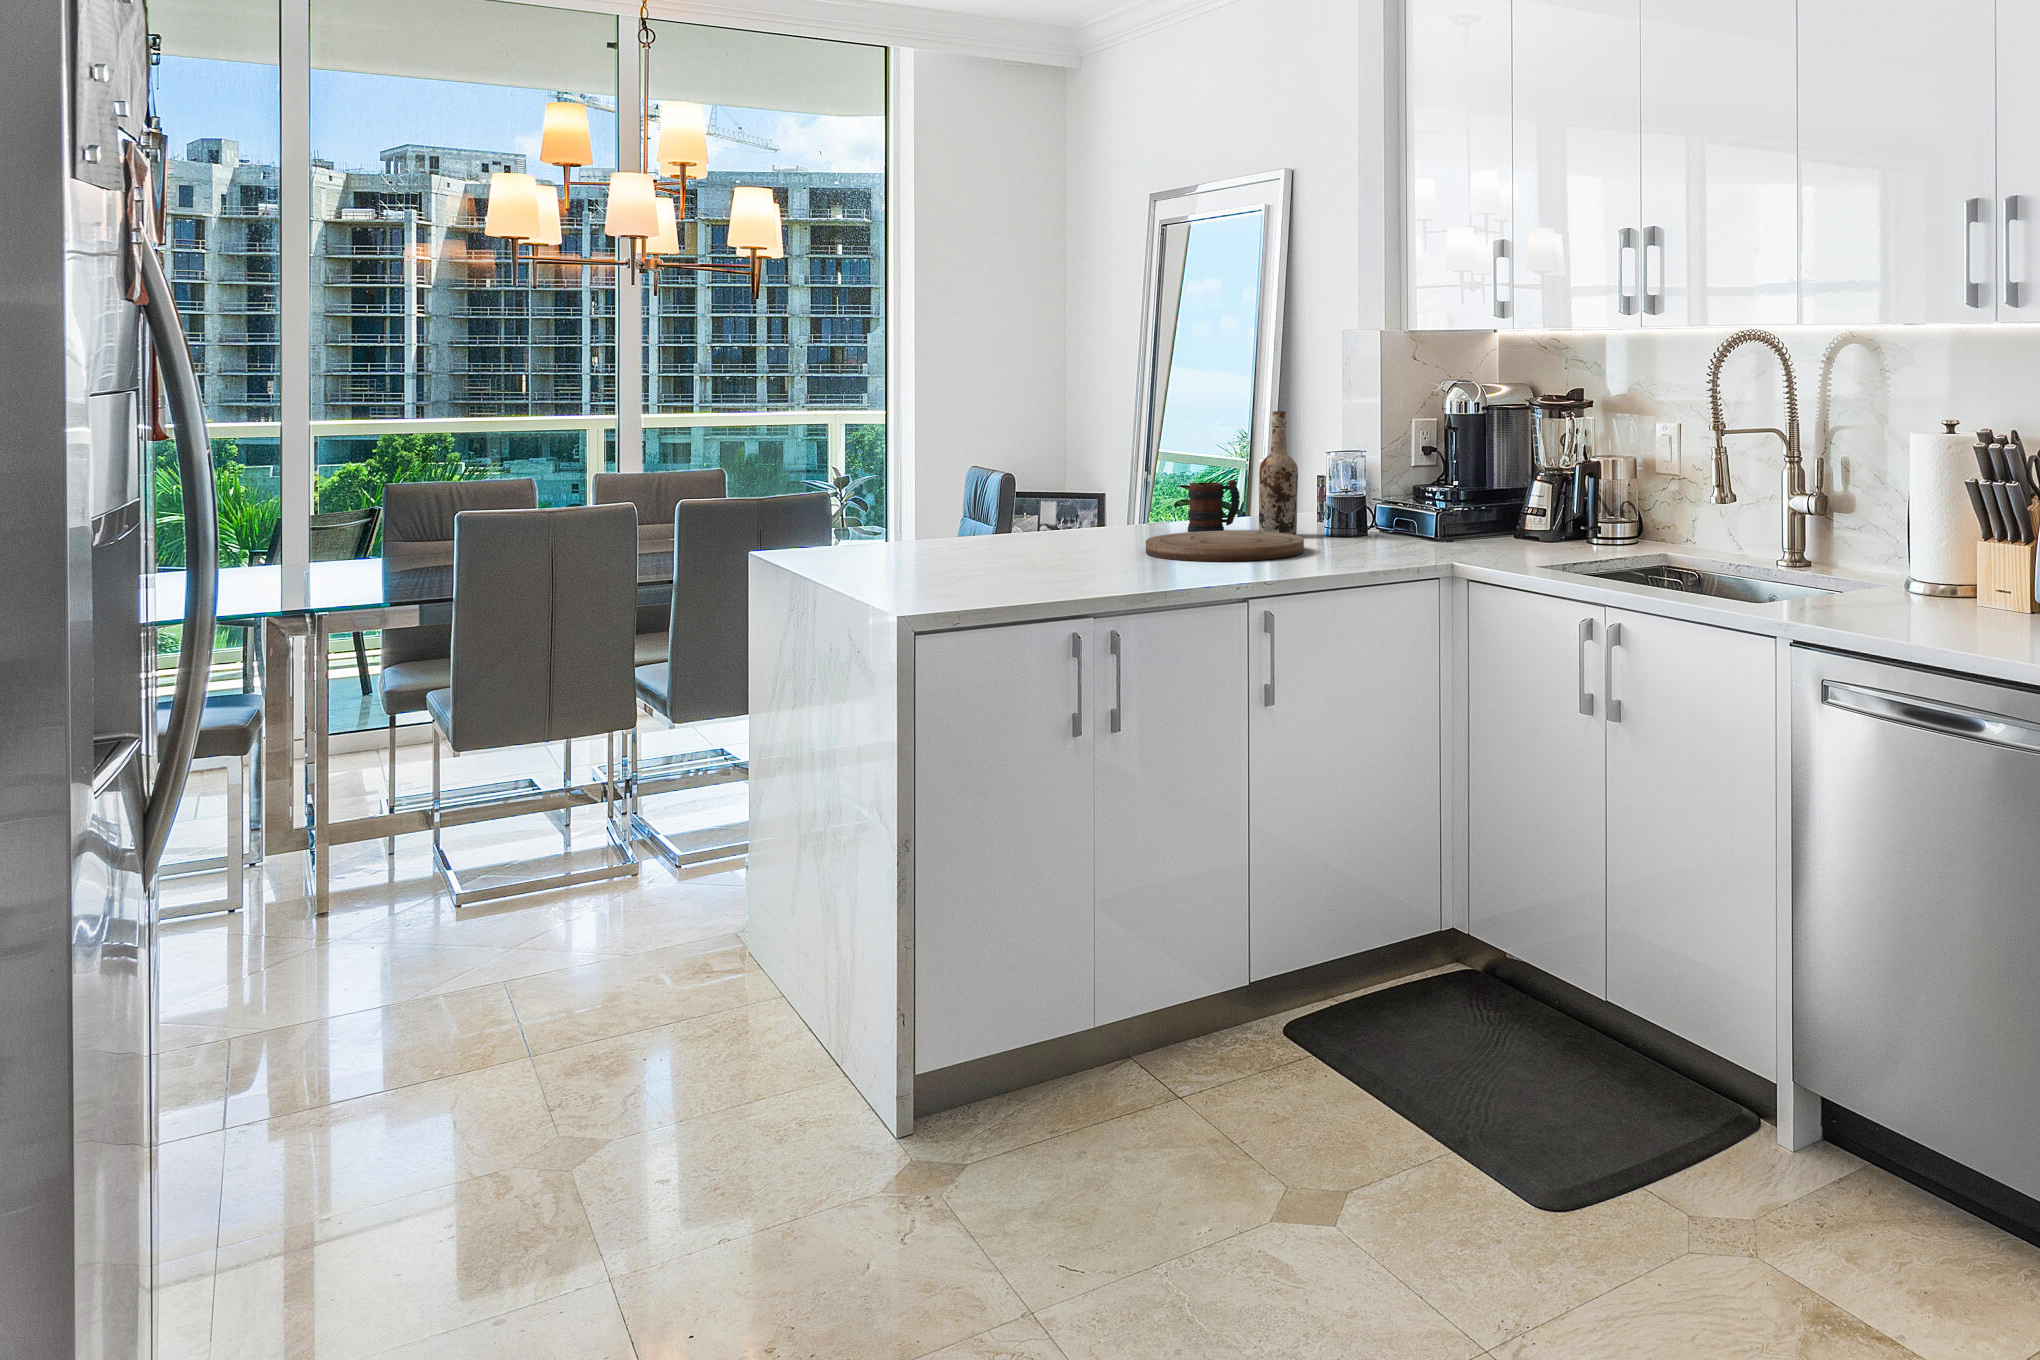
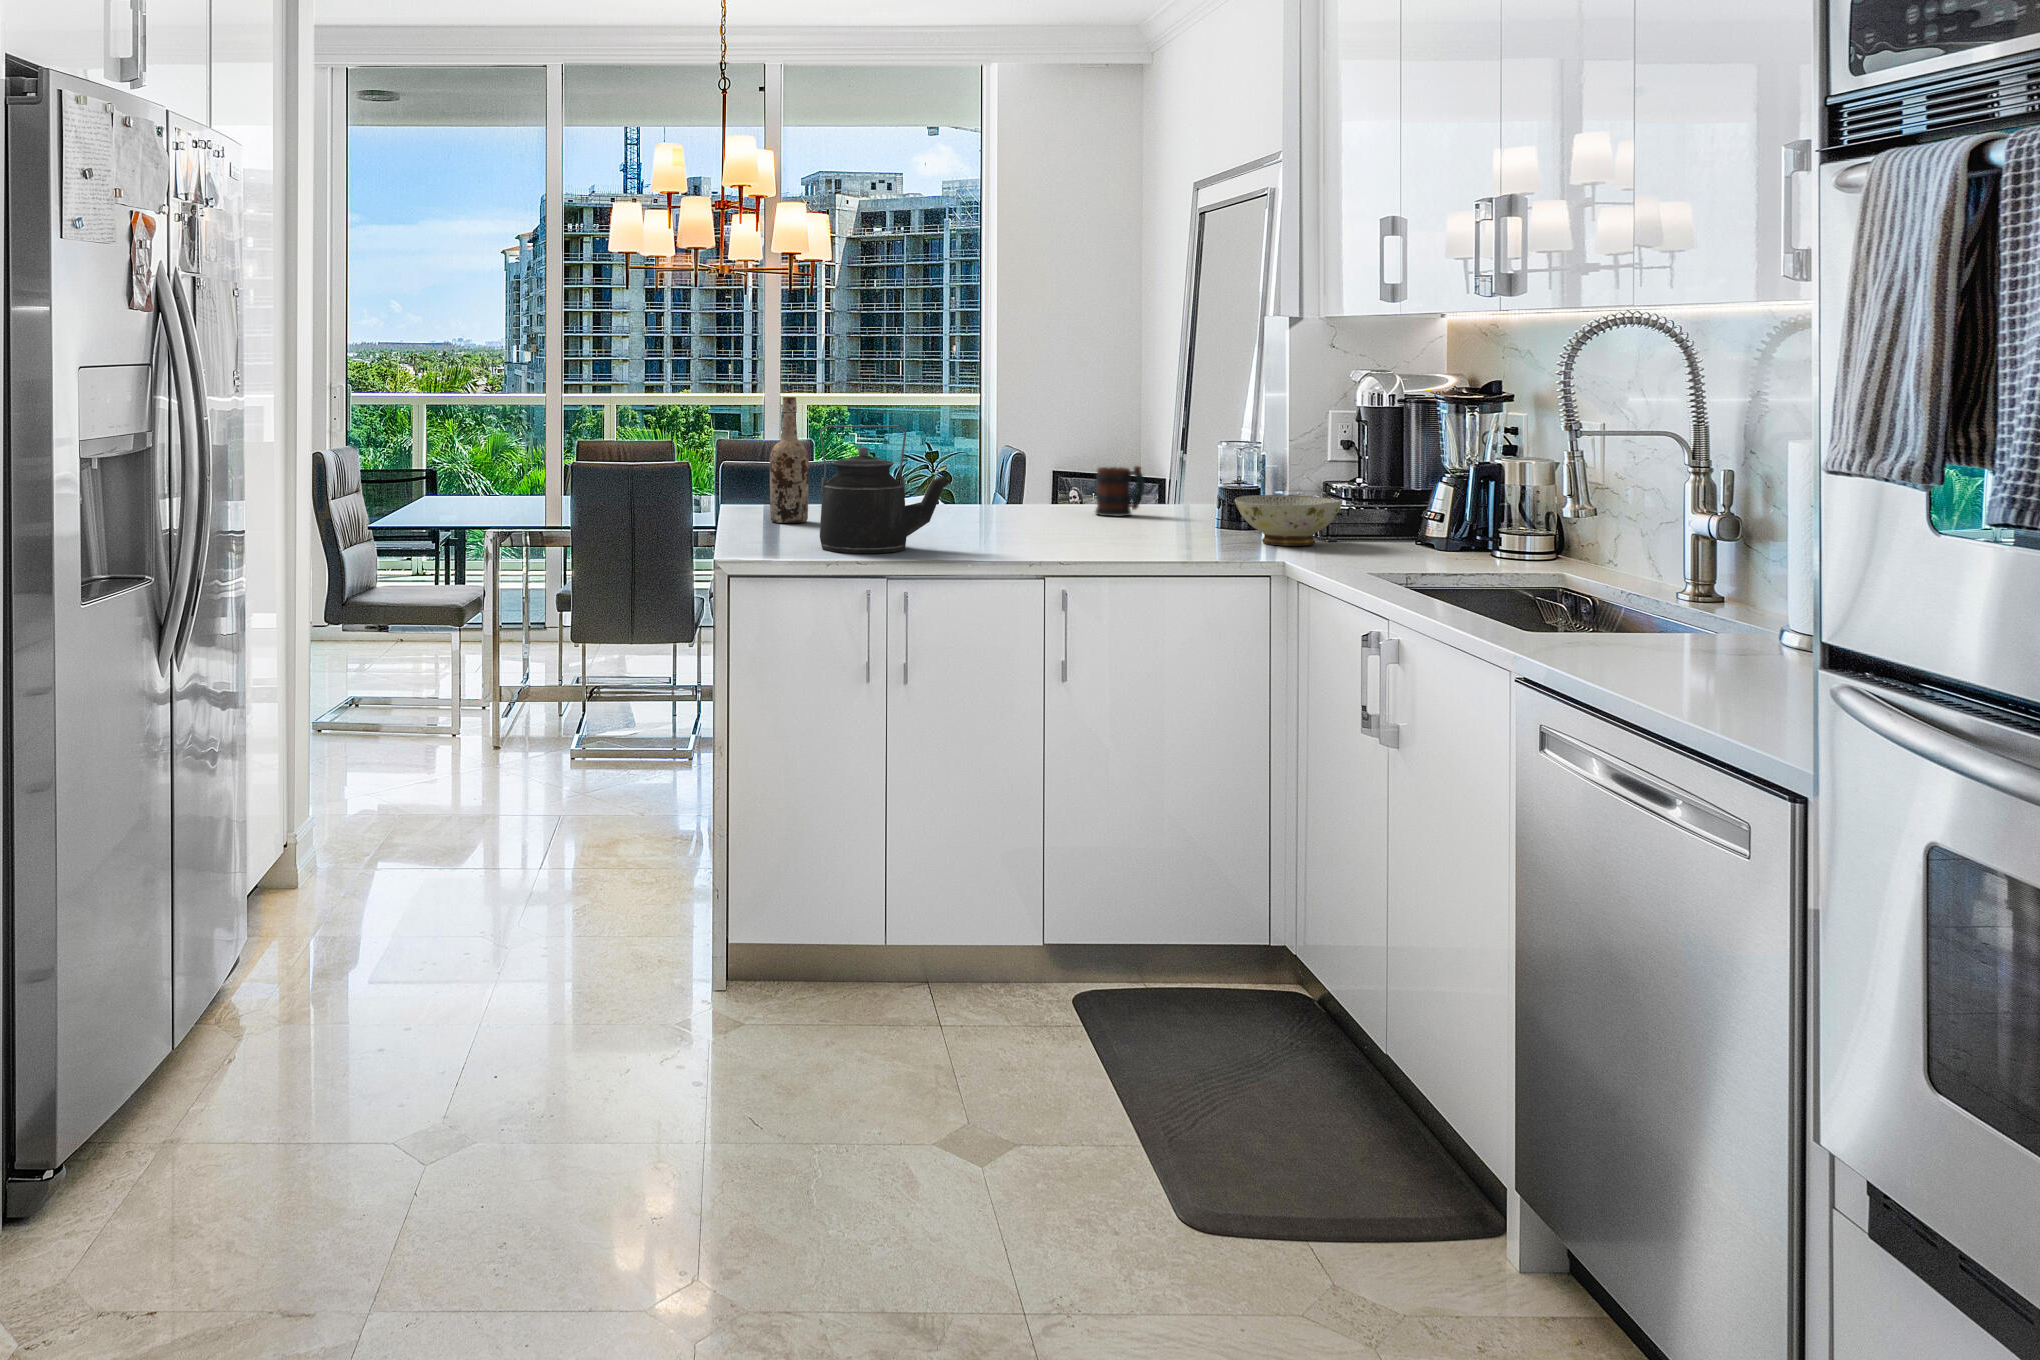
wine bottle: present [1259,411,1298,535] -> present [770,397,809,523]
kettle: none [997,444,1141,591] -> present [820,425,950,553]
ceramic bowl: none [1371,501,1467,549] -> present [1235,495,1342,545]
cutting board: present [1146,531,1304,561] -> none [1007,513,1161,543]

